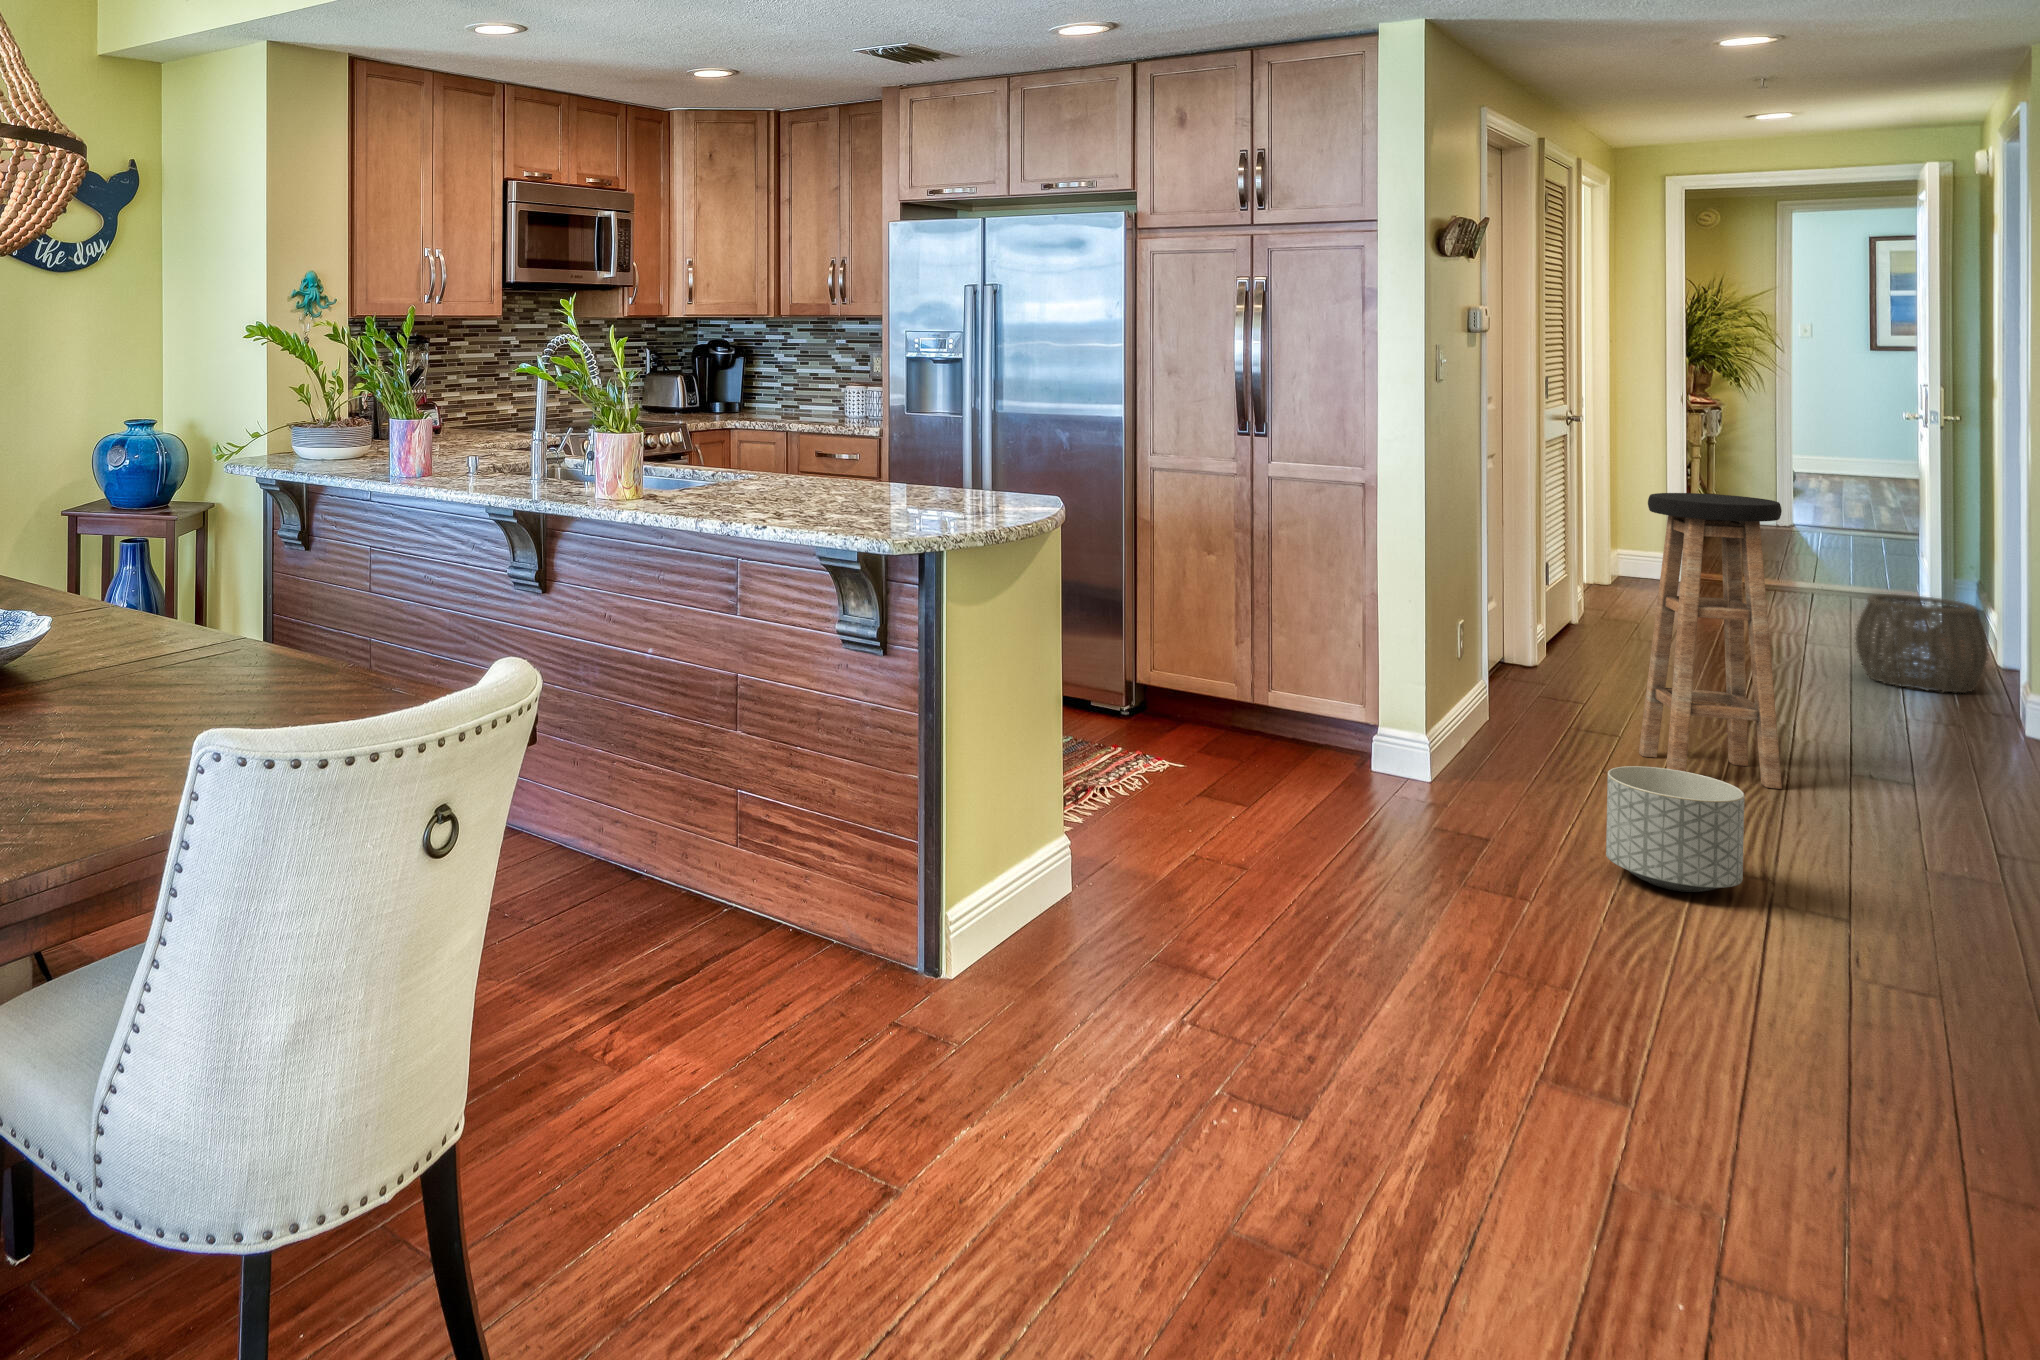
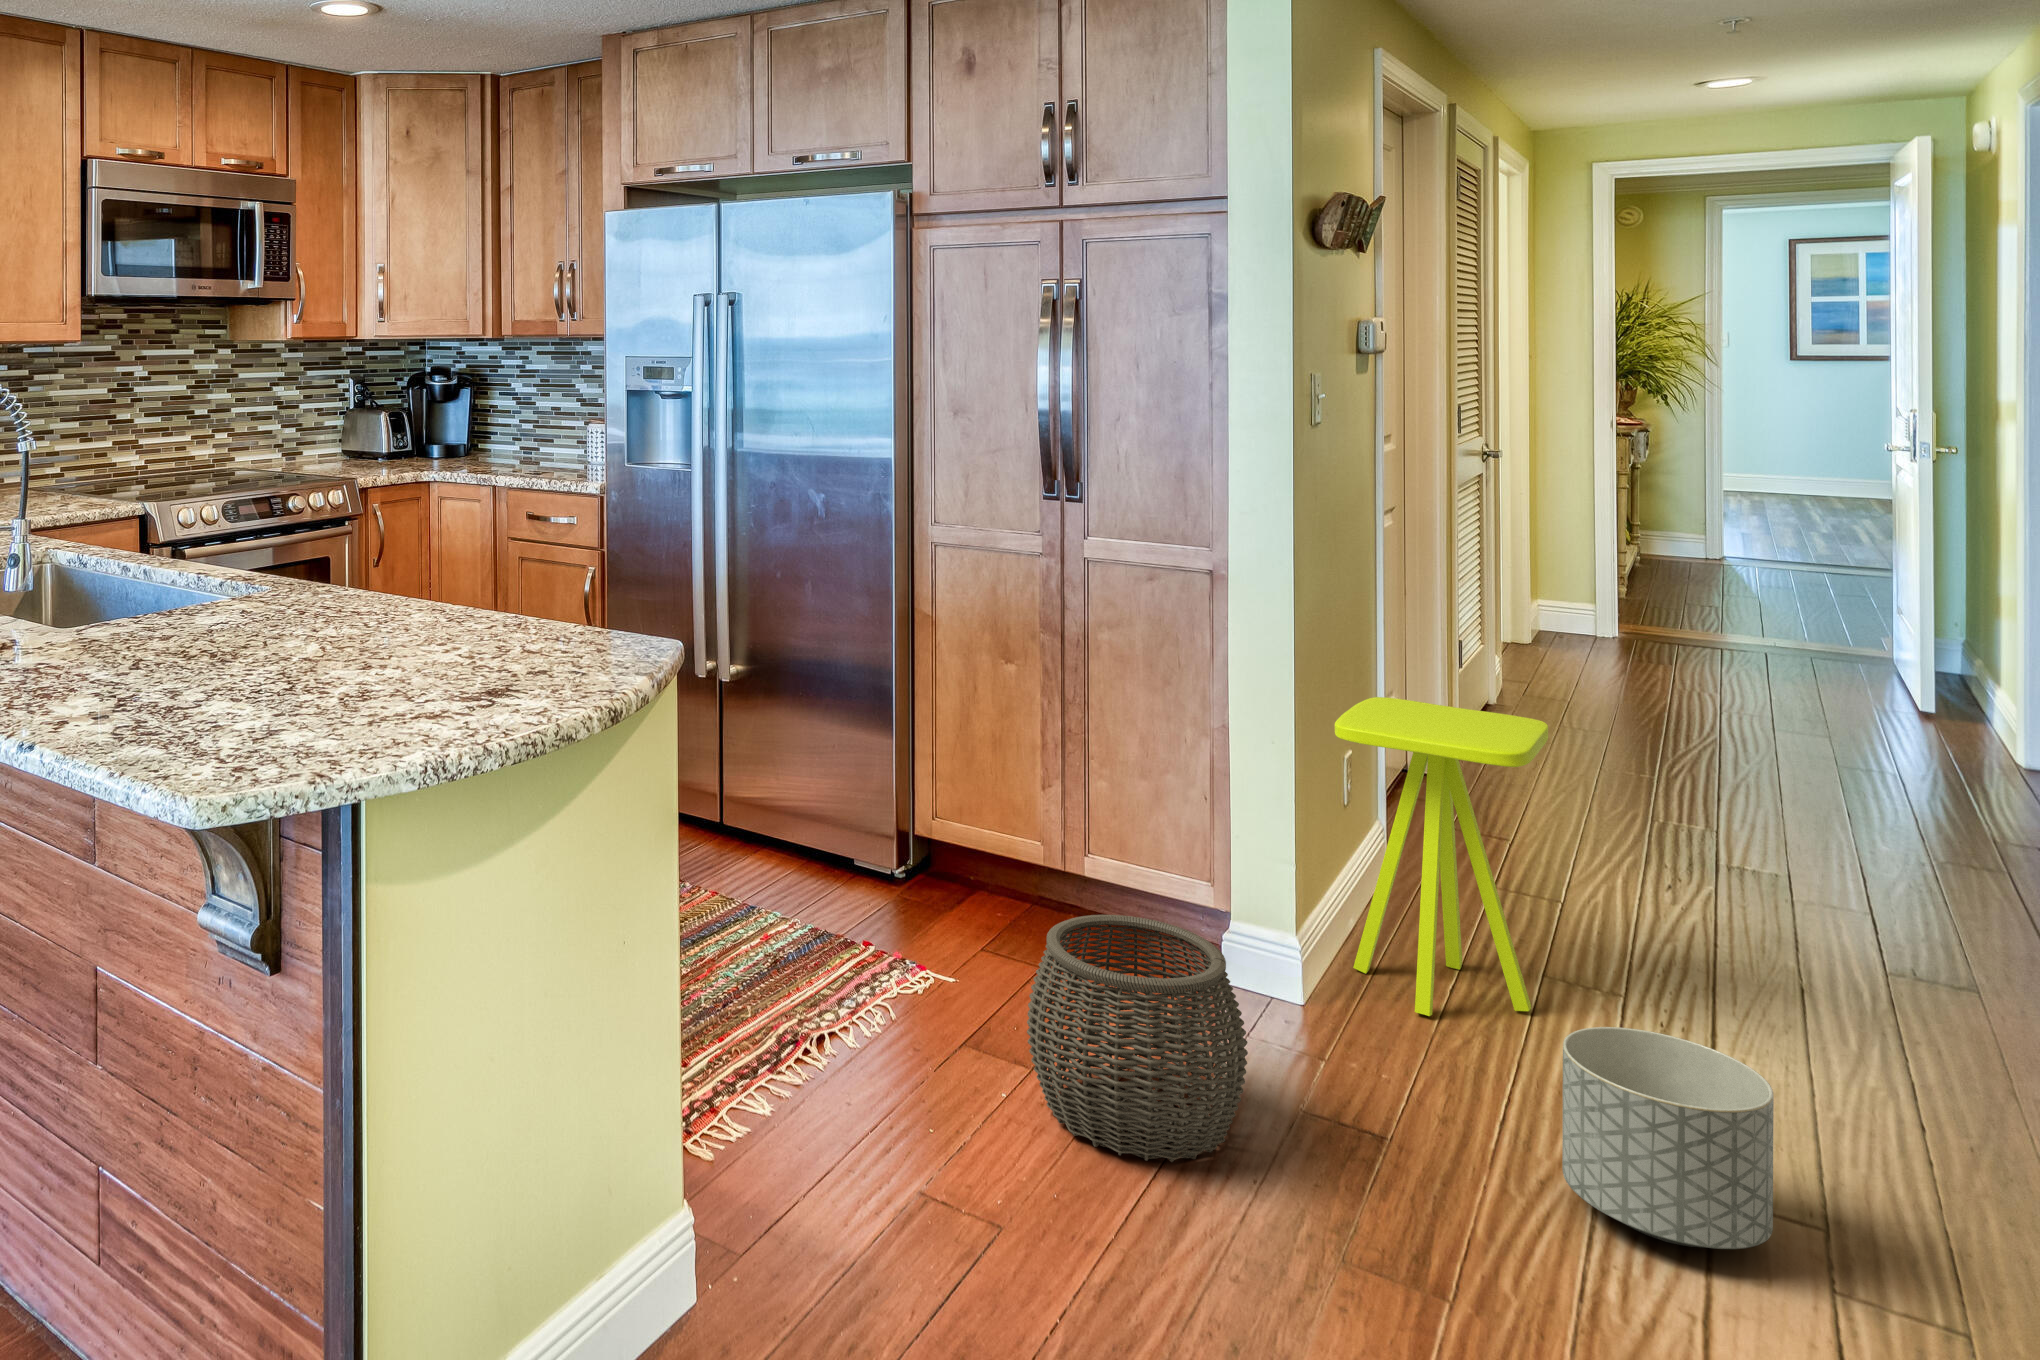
bar stool: present [1639,493,1782,789] -> none [1589,575,1788,1001]
side table: none [1452,577,1608,789] -> present [1335,697,1548,1016]
woven basket: present [1855,594,1988,693] -> present [1027,915,1248,1162]

